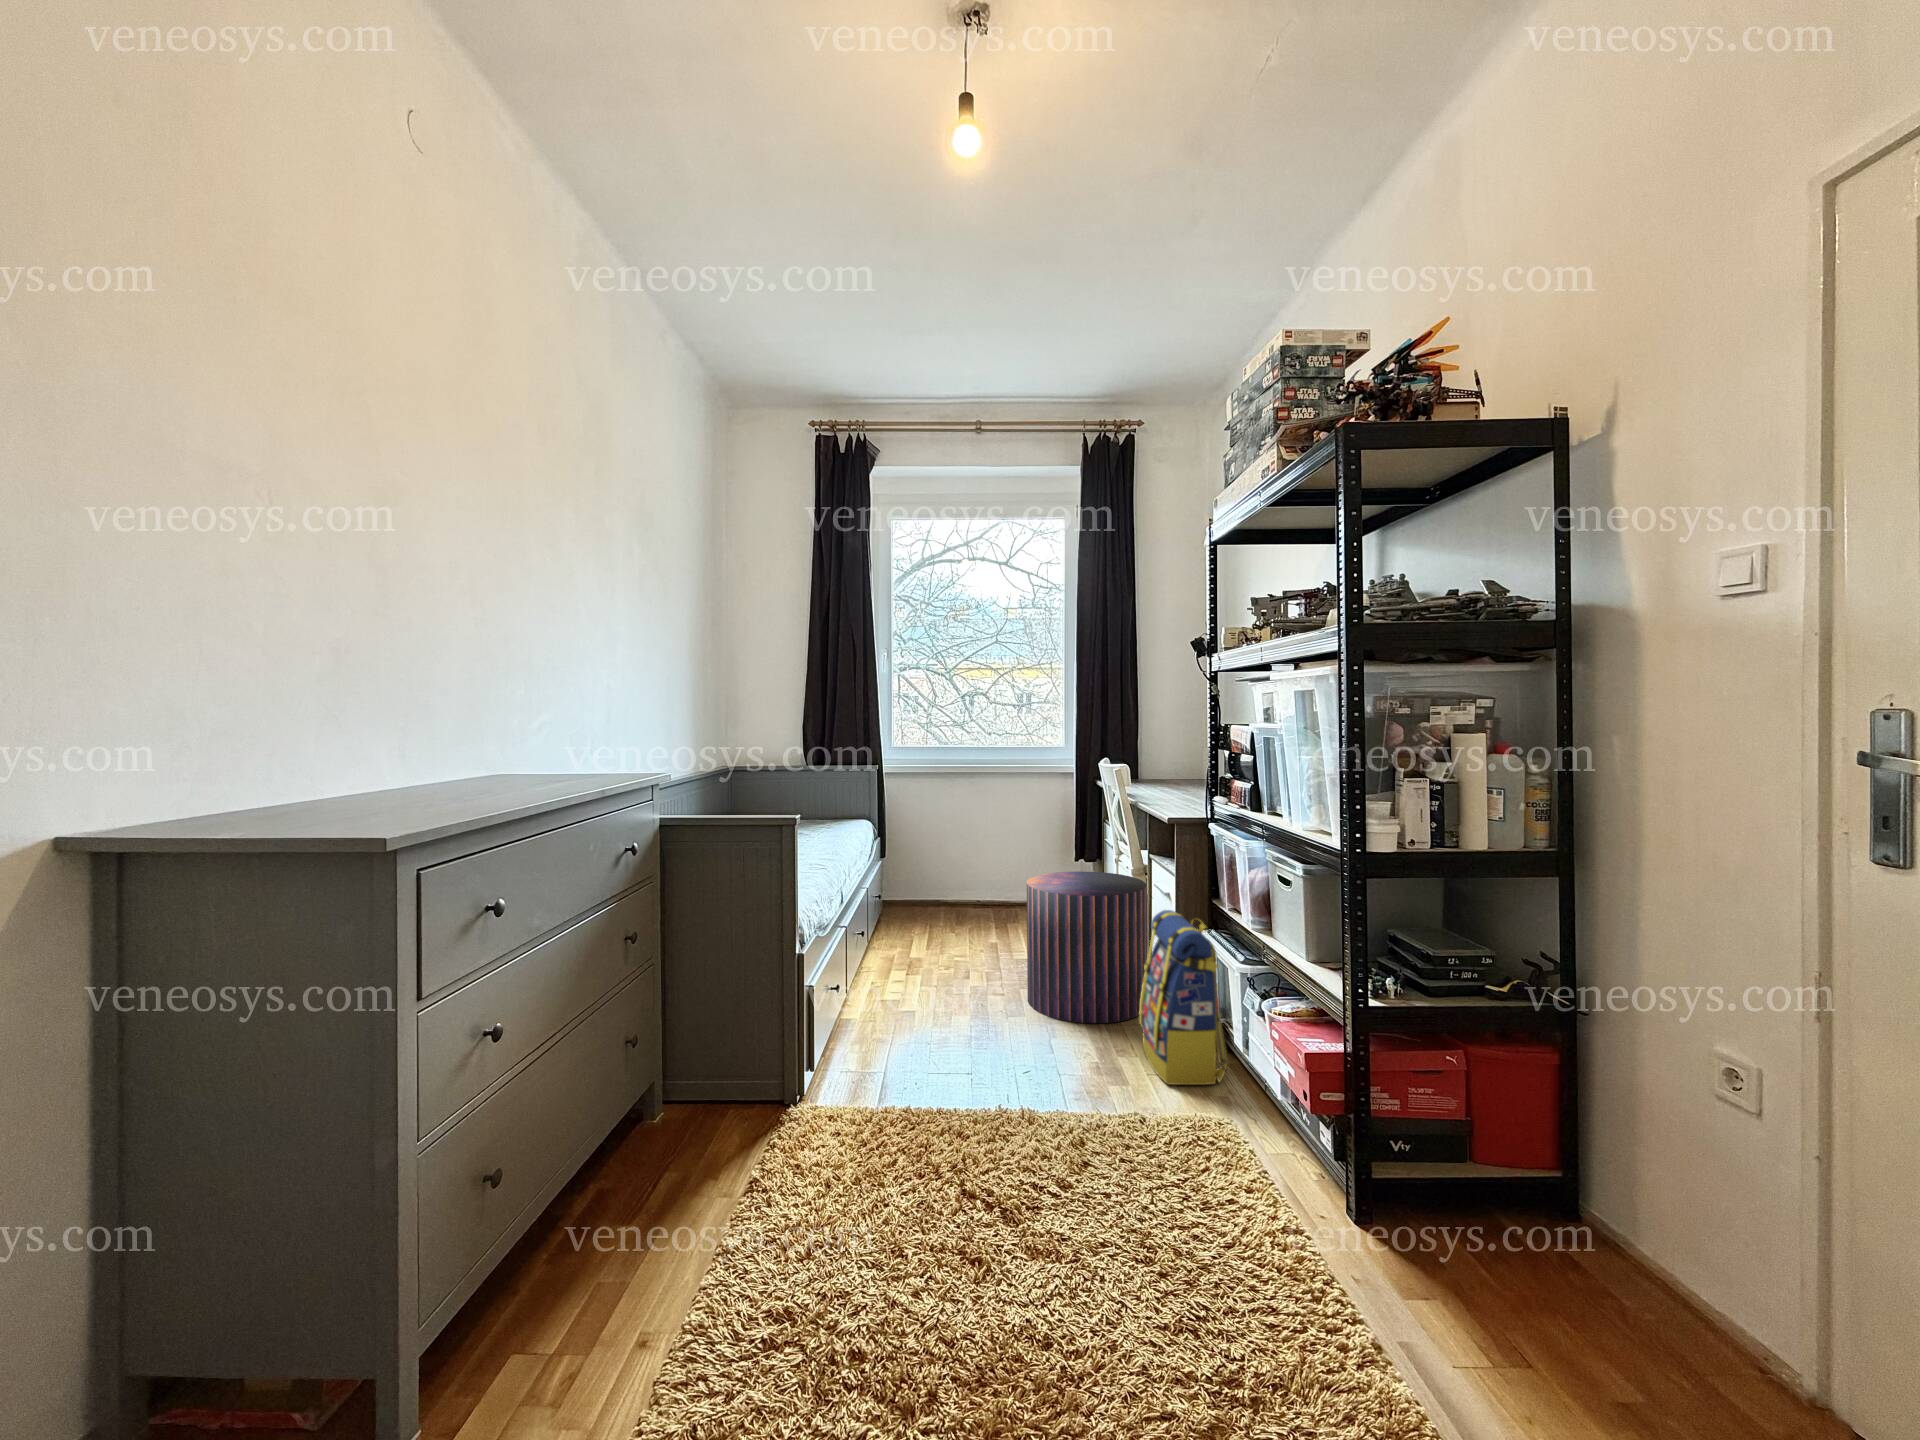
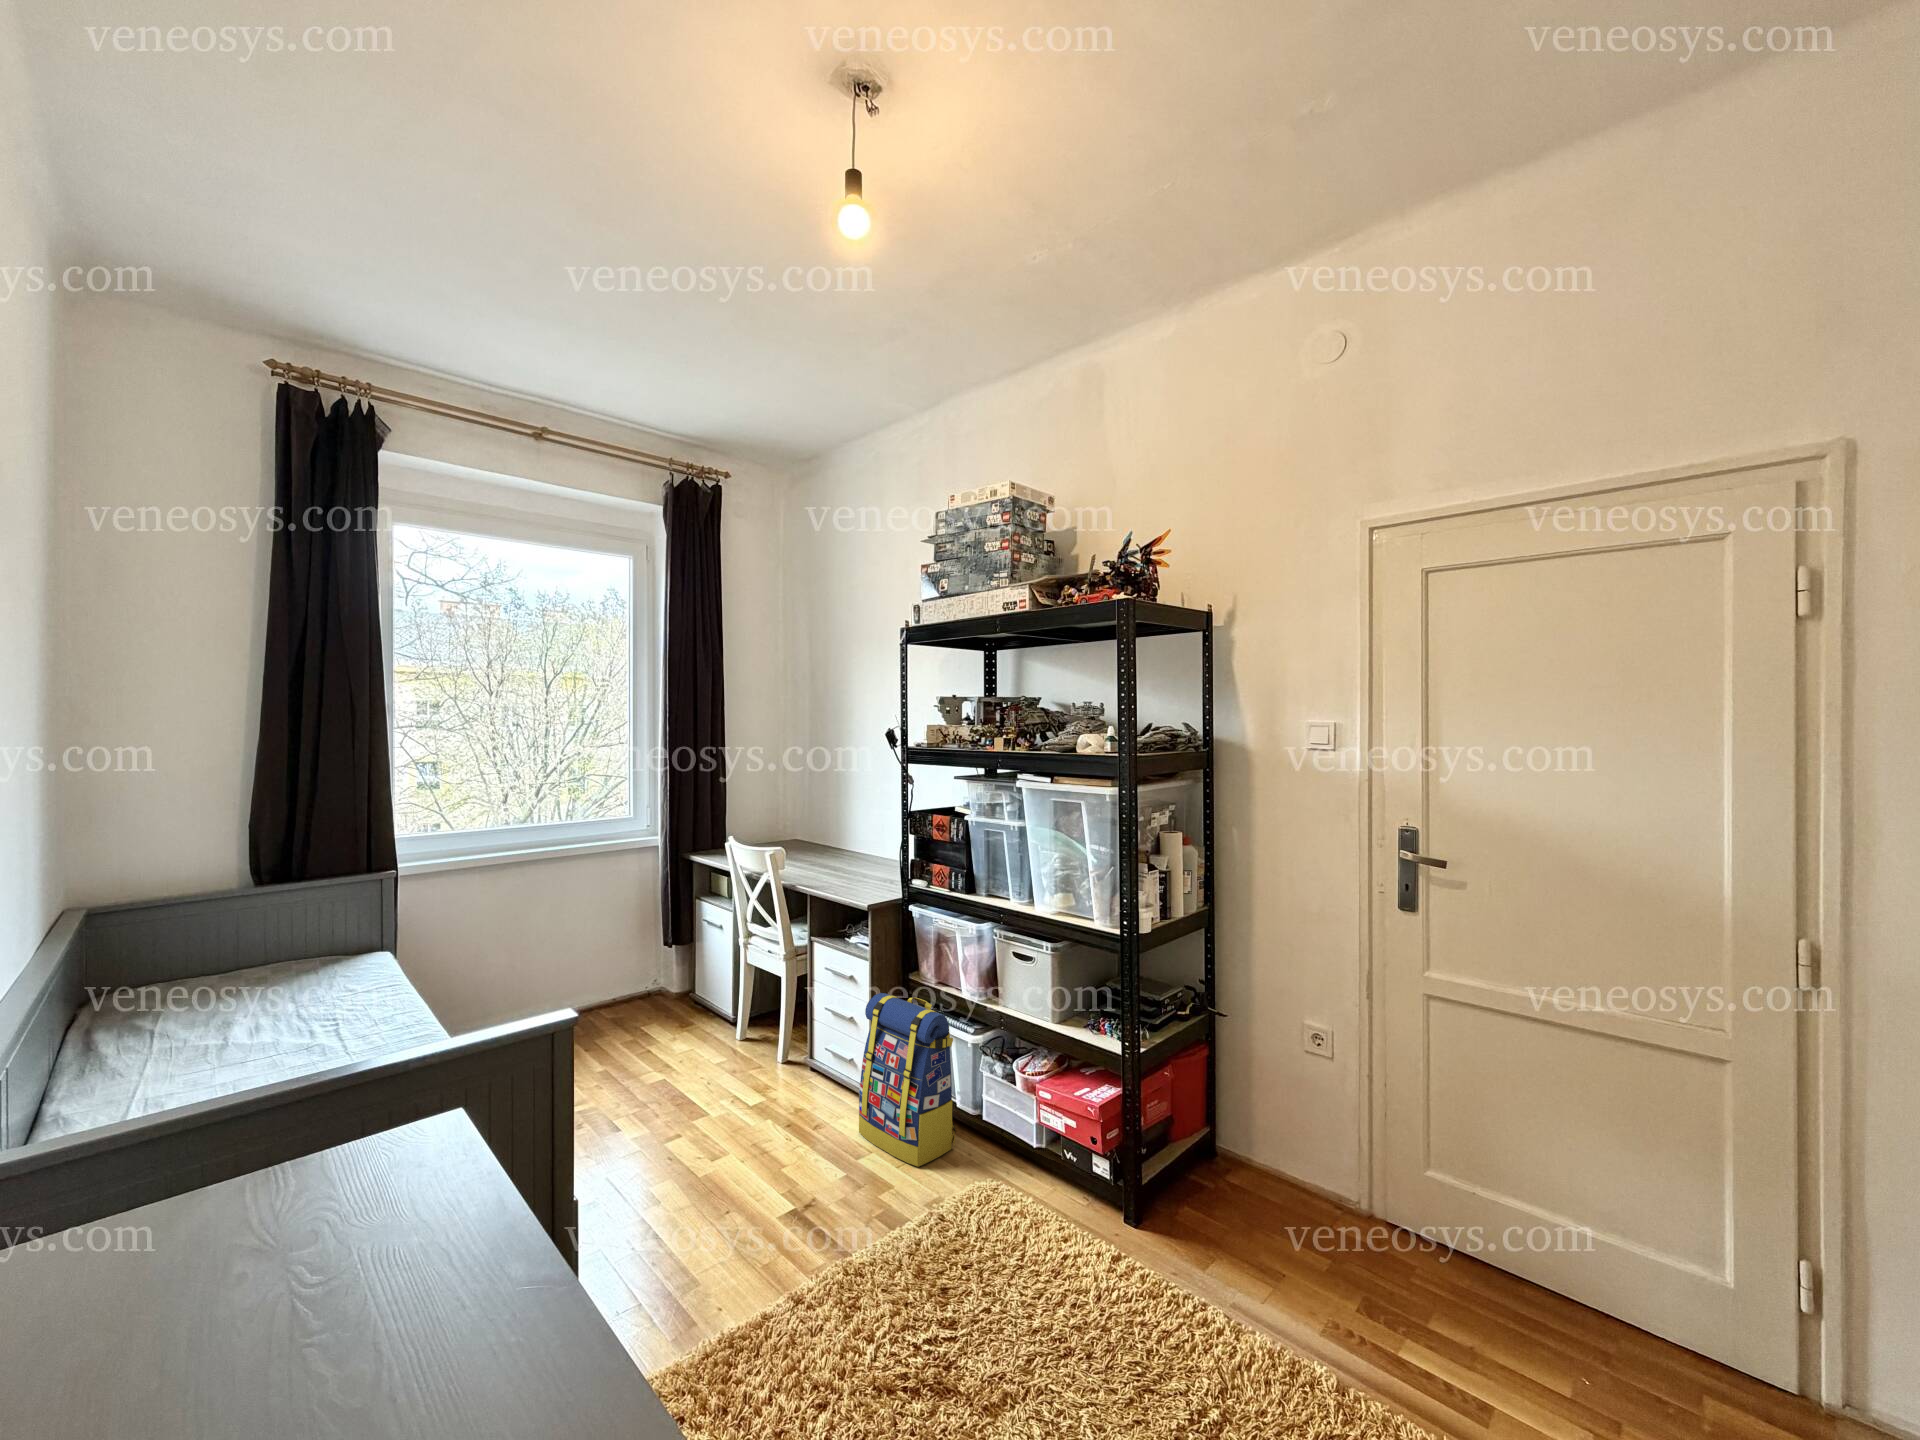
pouf: present [1027,871,1147,1023] -> none [697,959,826,1136]

